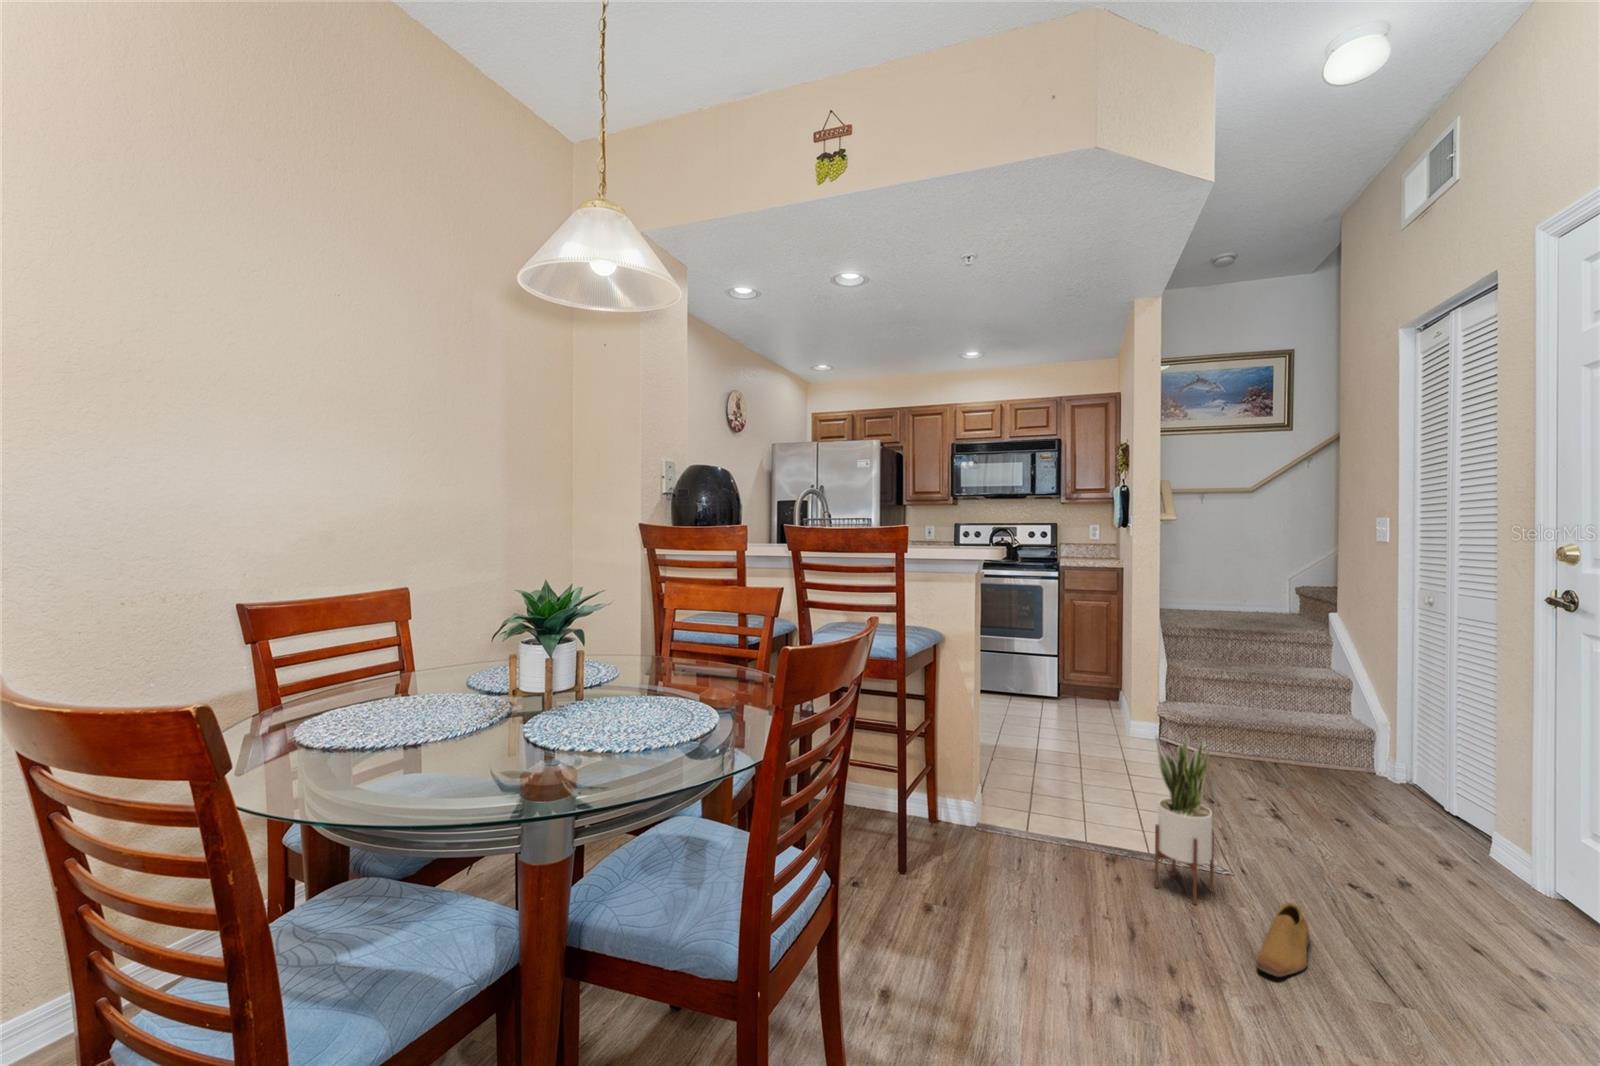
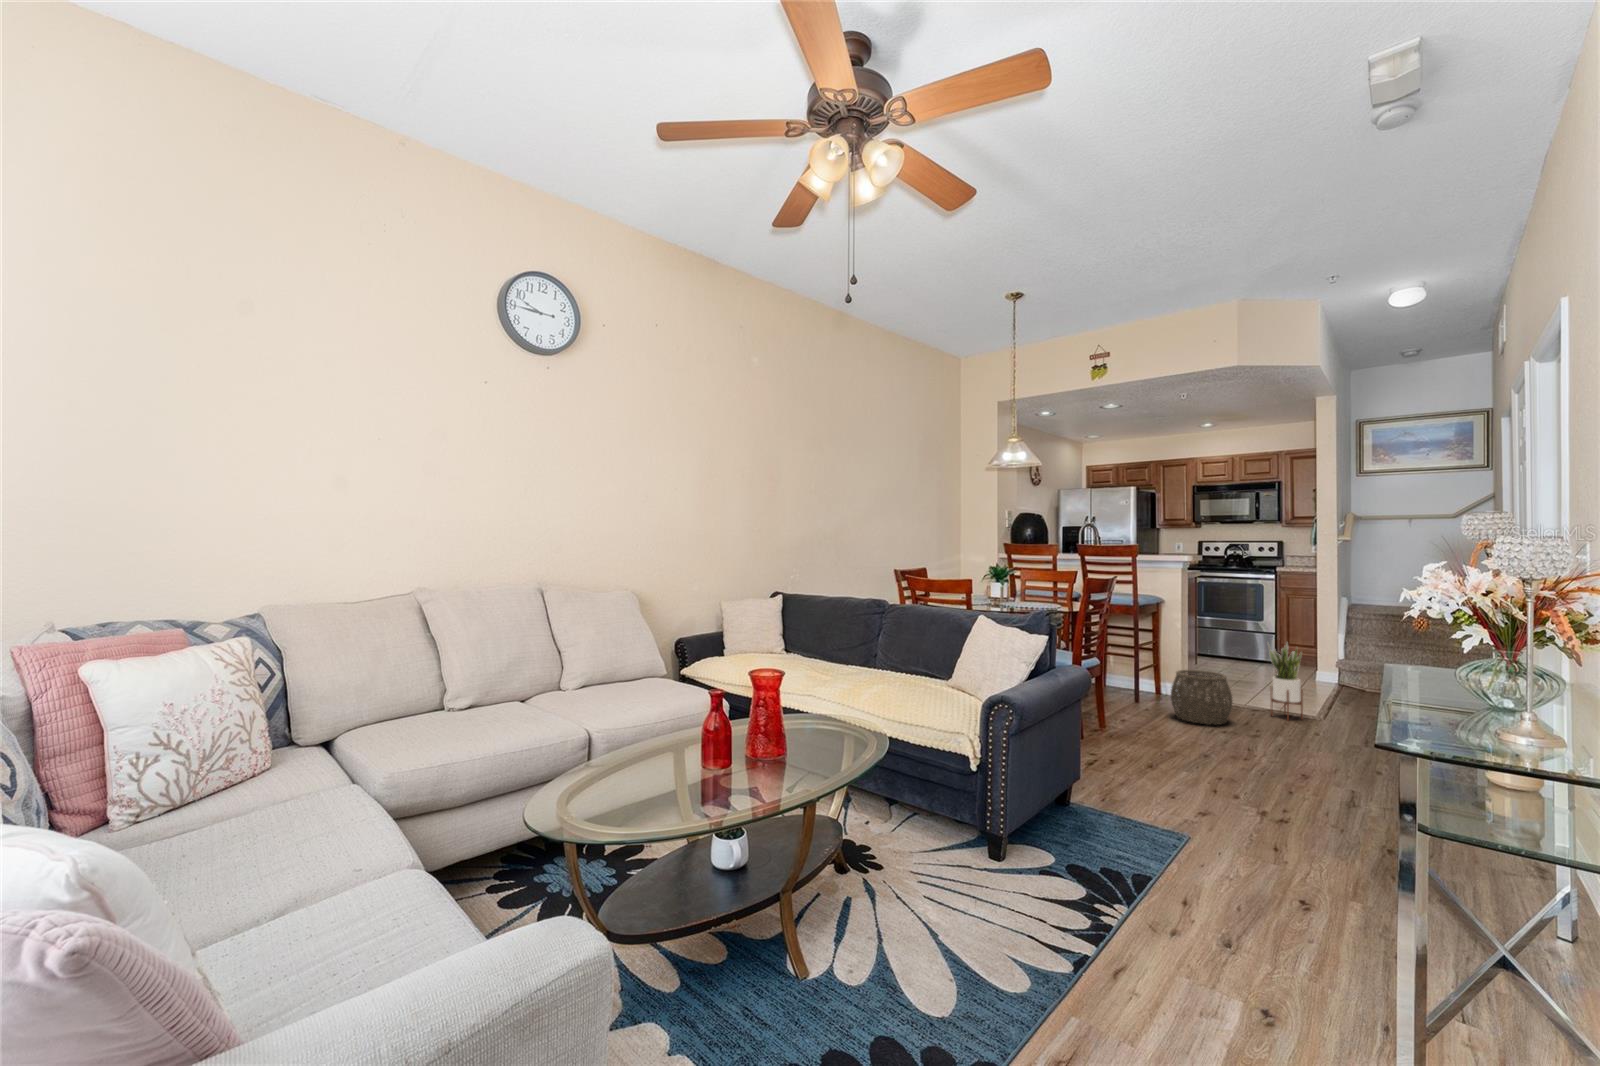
woven basket: none [981,813,1117,974] -> present [1171,670,1232,725]
shoe: present [1257,903,1310,977] -> none [1299,715,1338,734]

